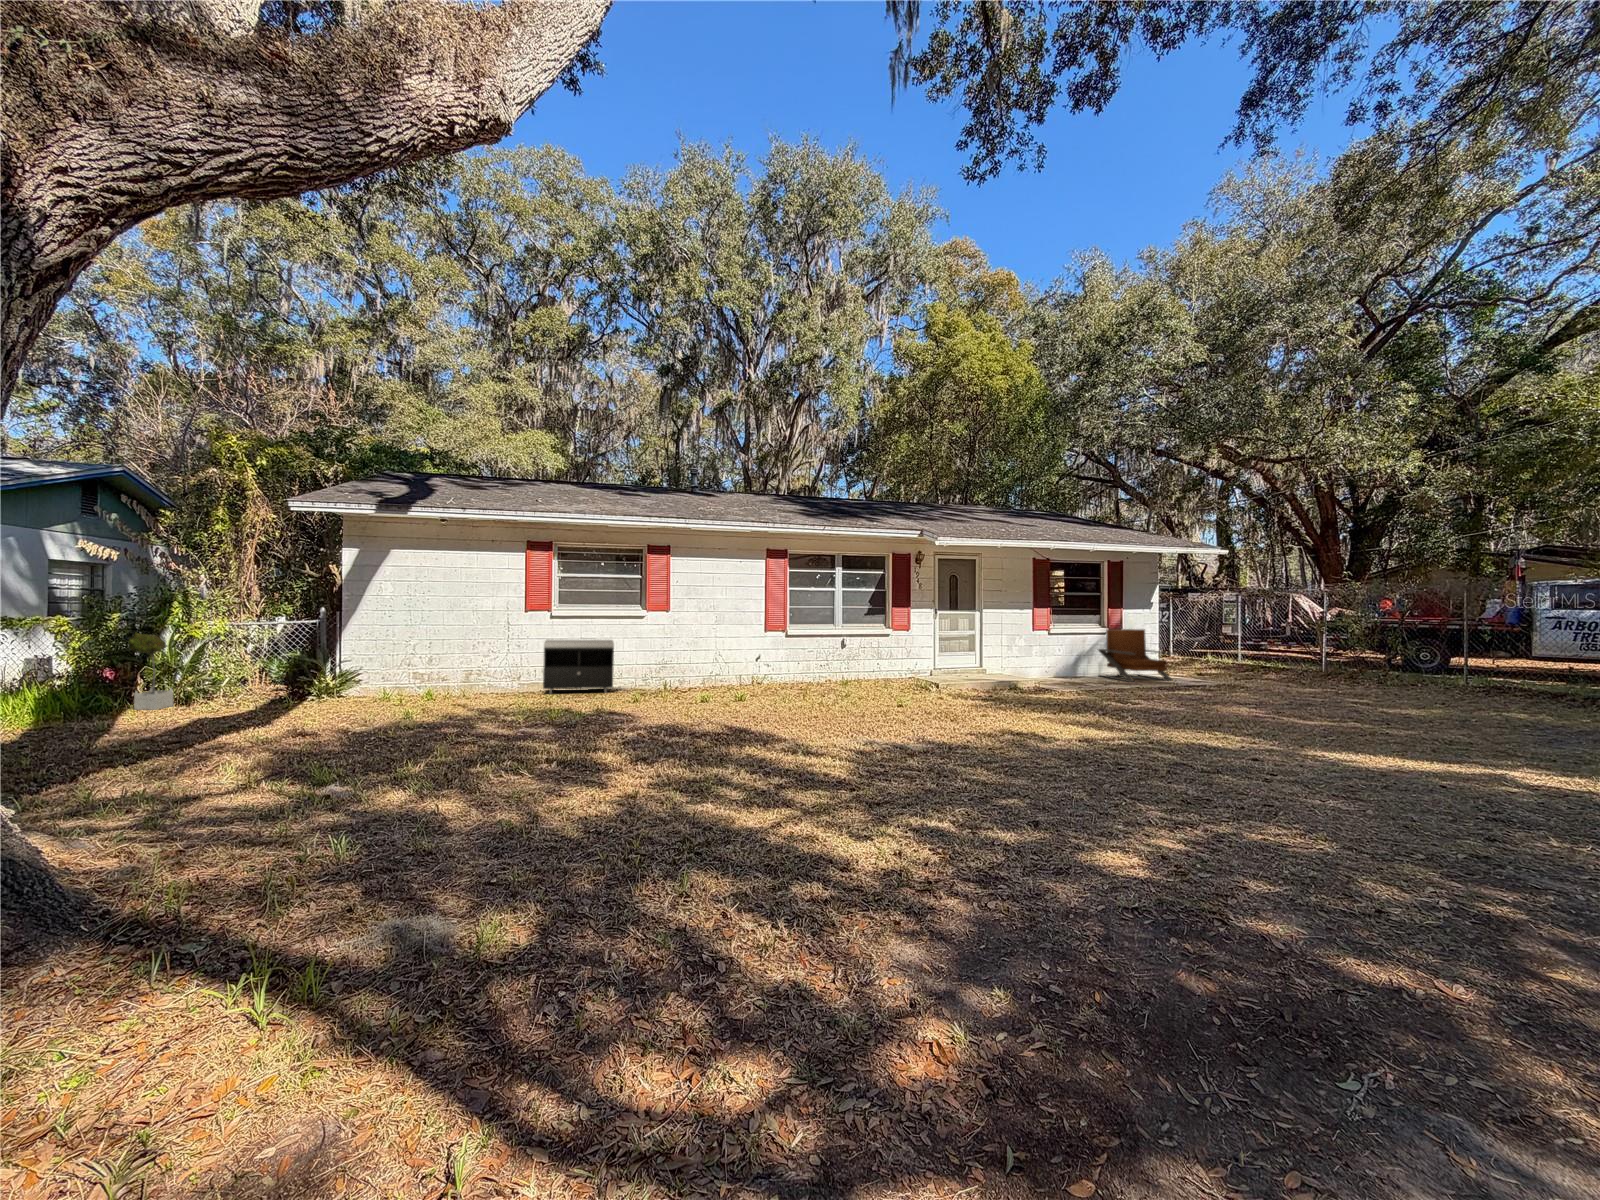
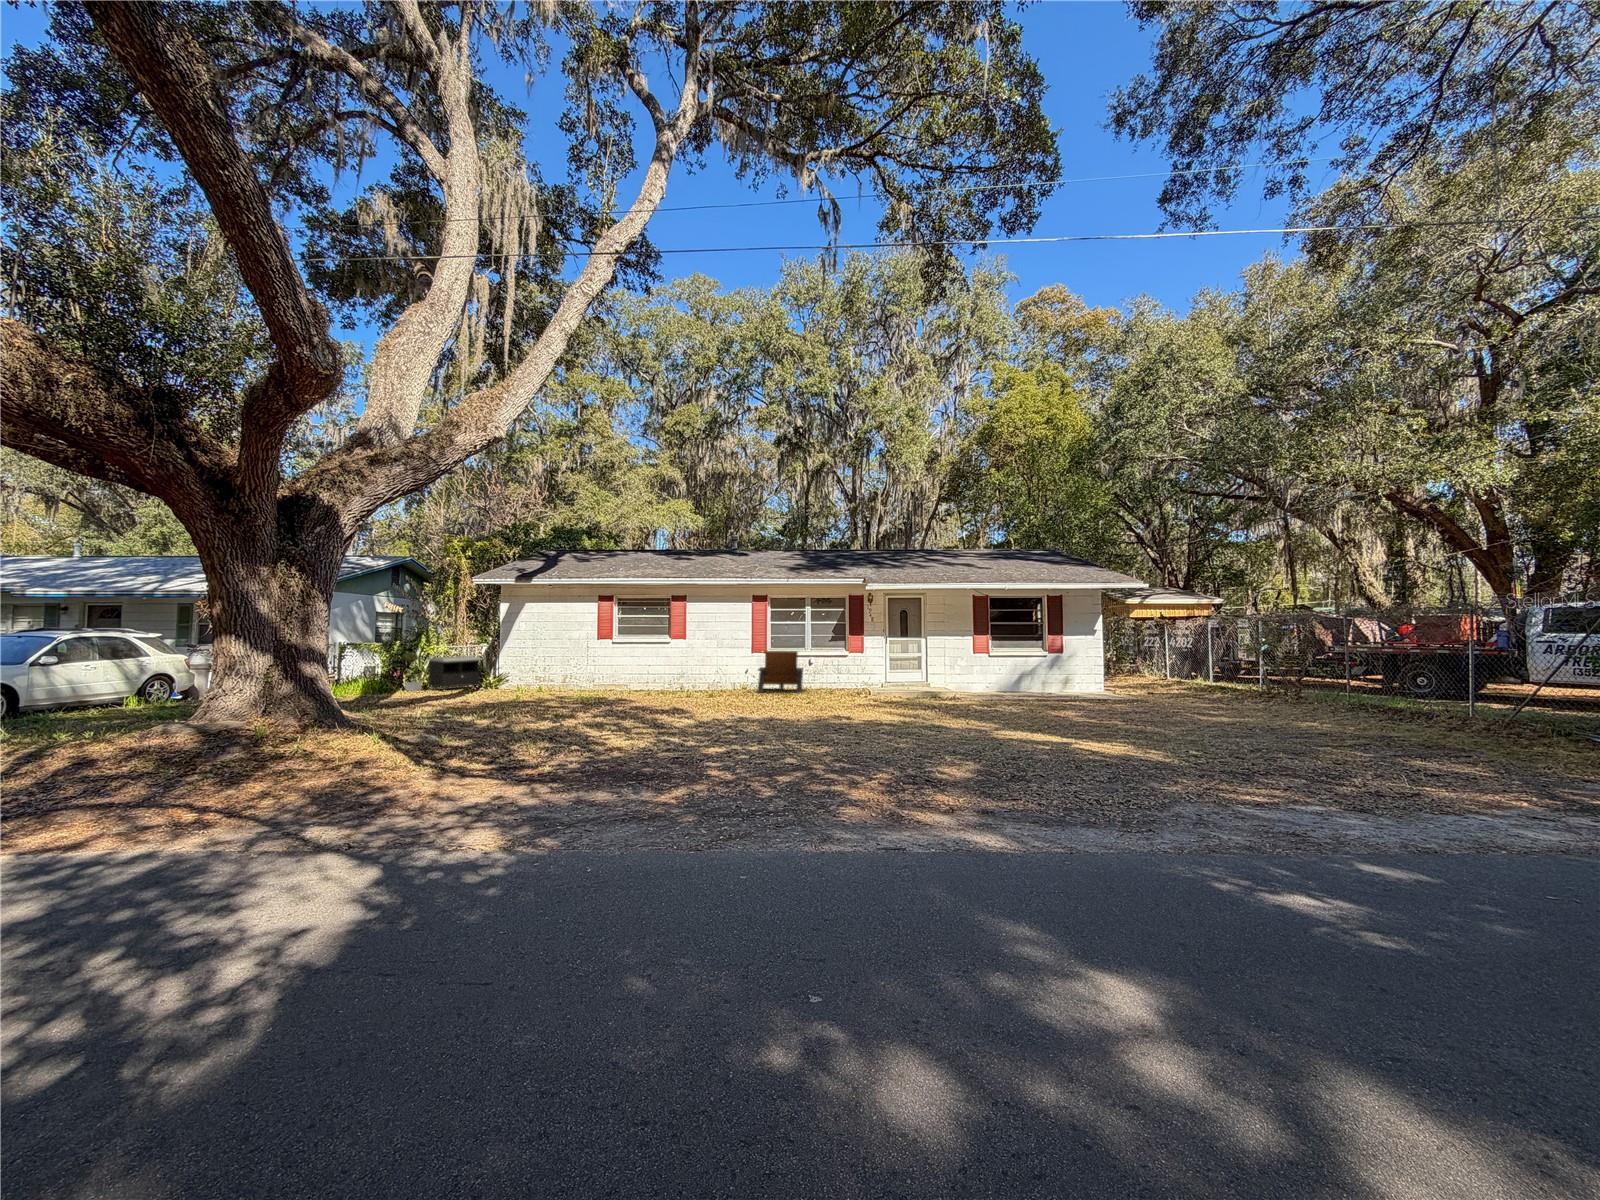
lounge chair: present [1098,629,1172,682] -> present [757,651,803,693]
storage bench: present [543,640,614,694] -> present [429,656,481,690]

